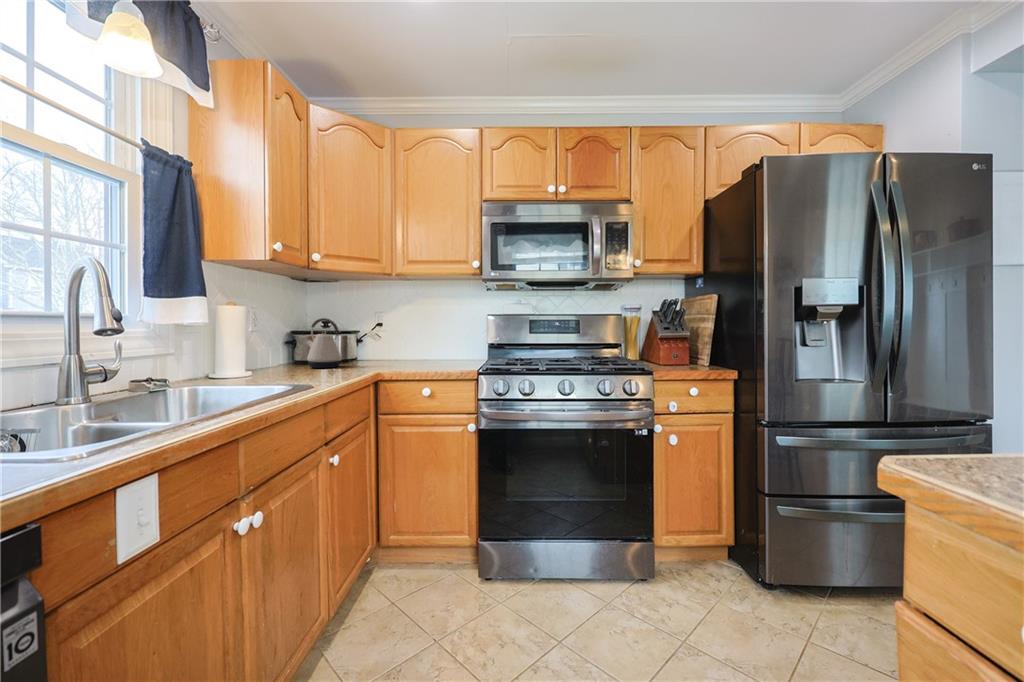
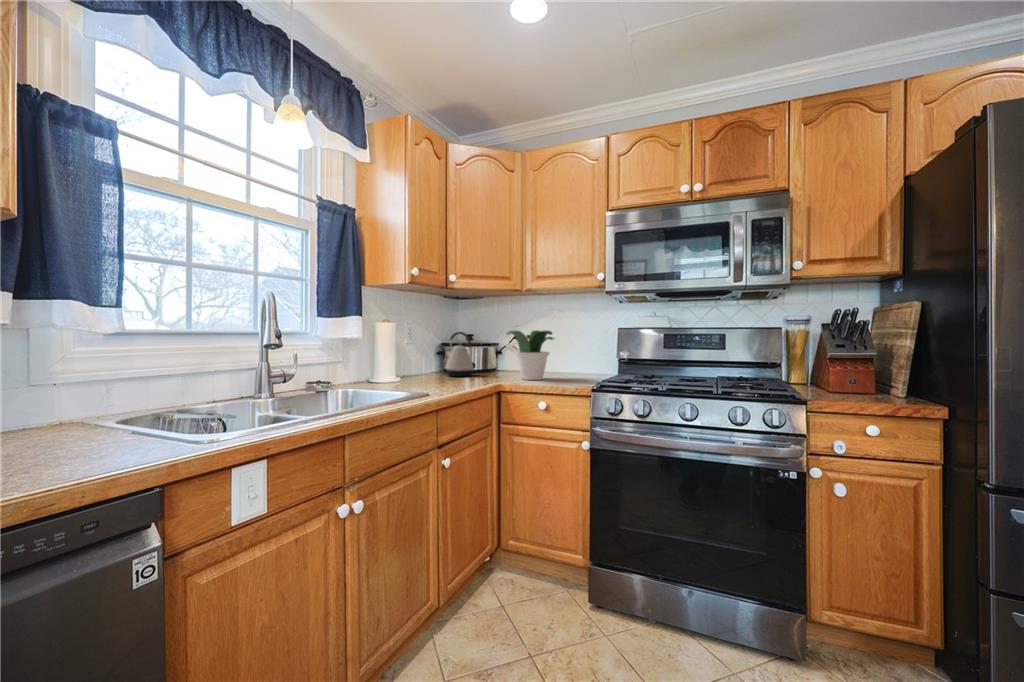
potted plant: none [383,316,436,368] -> present [507,330,553,380]

